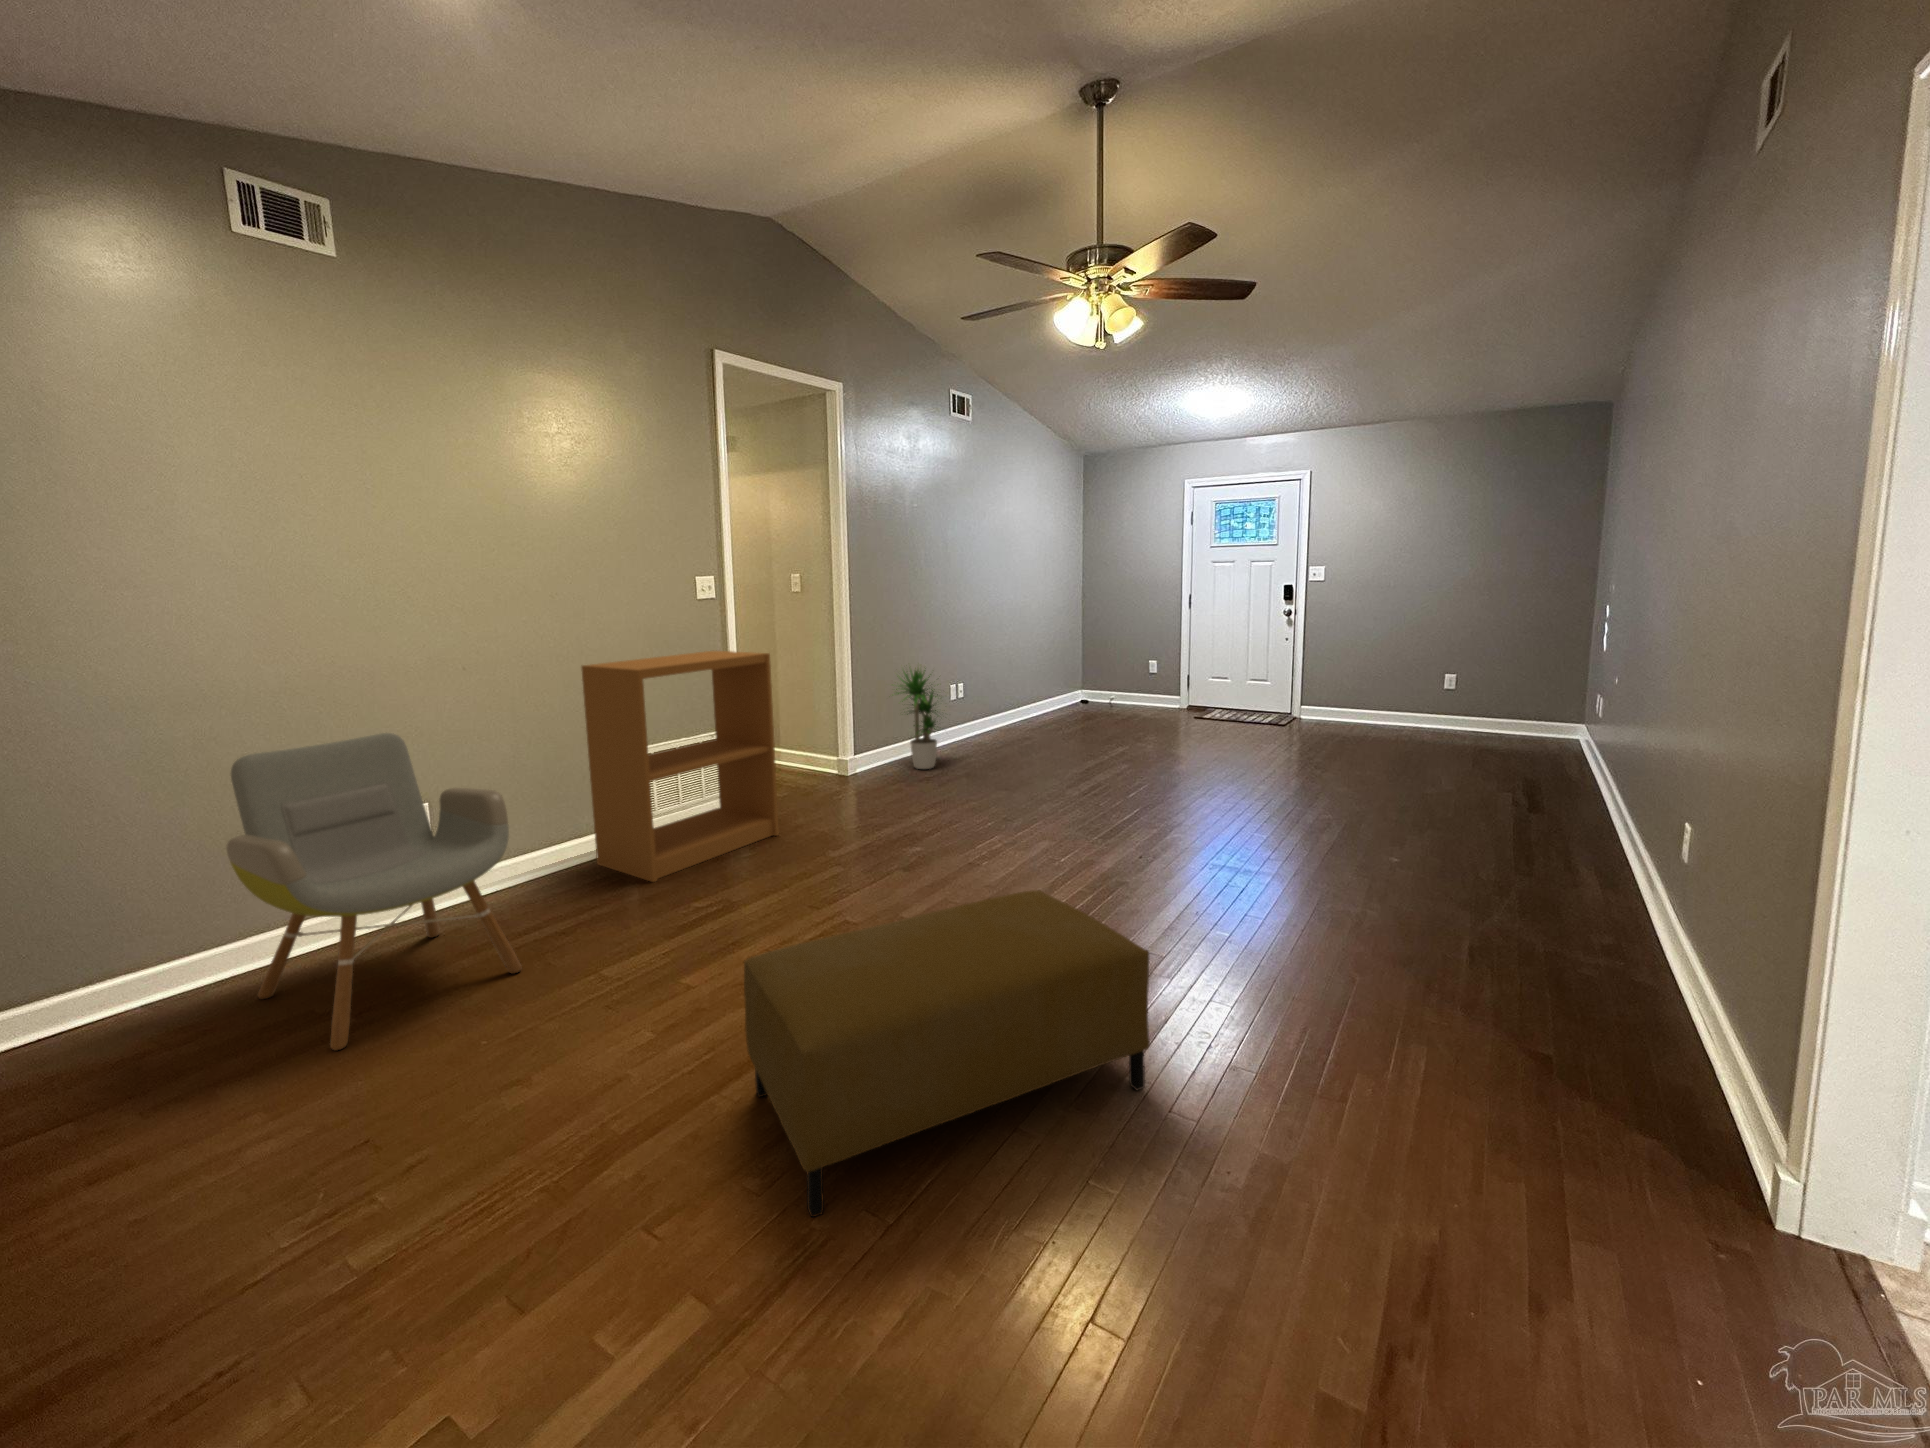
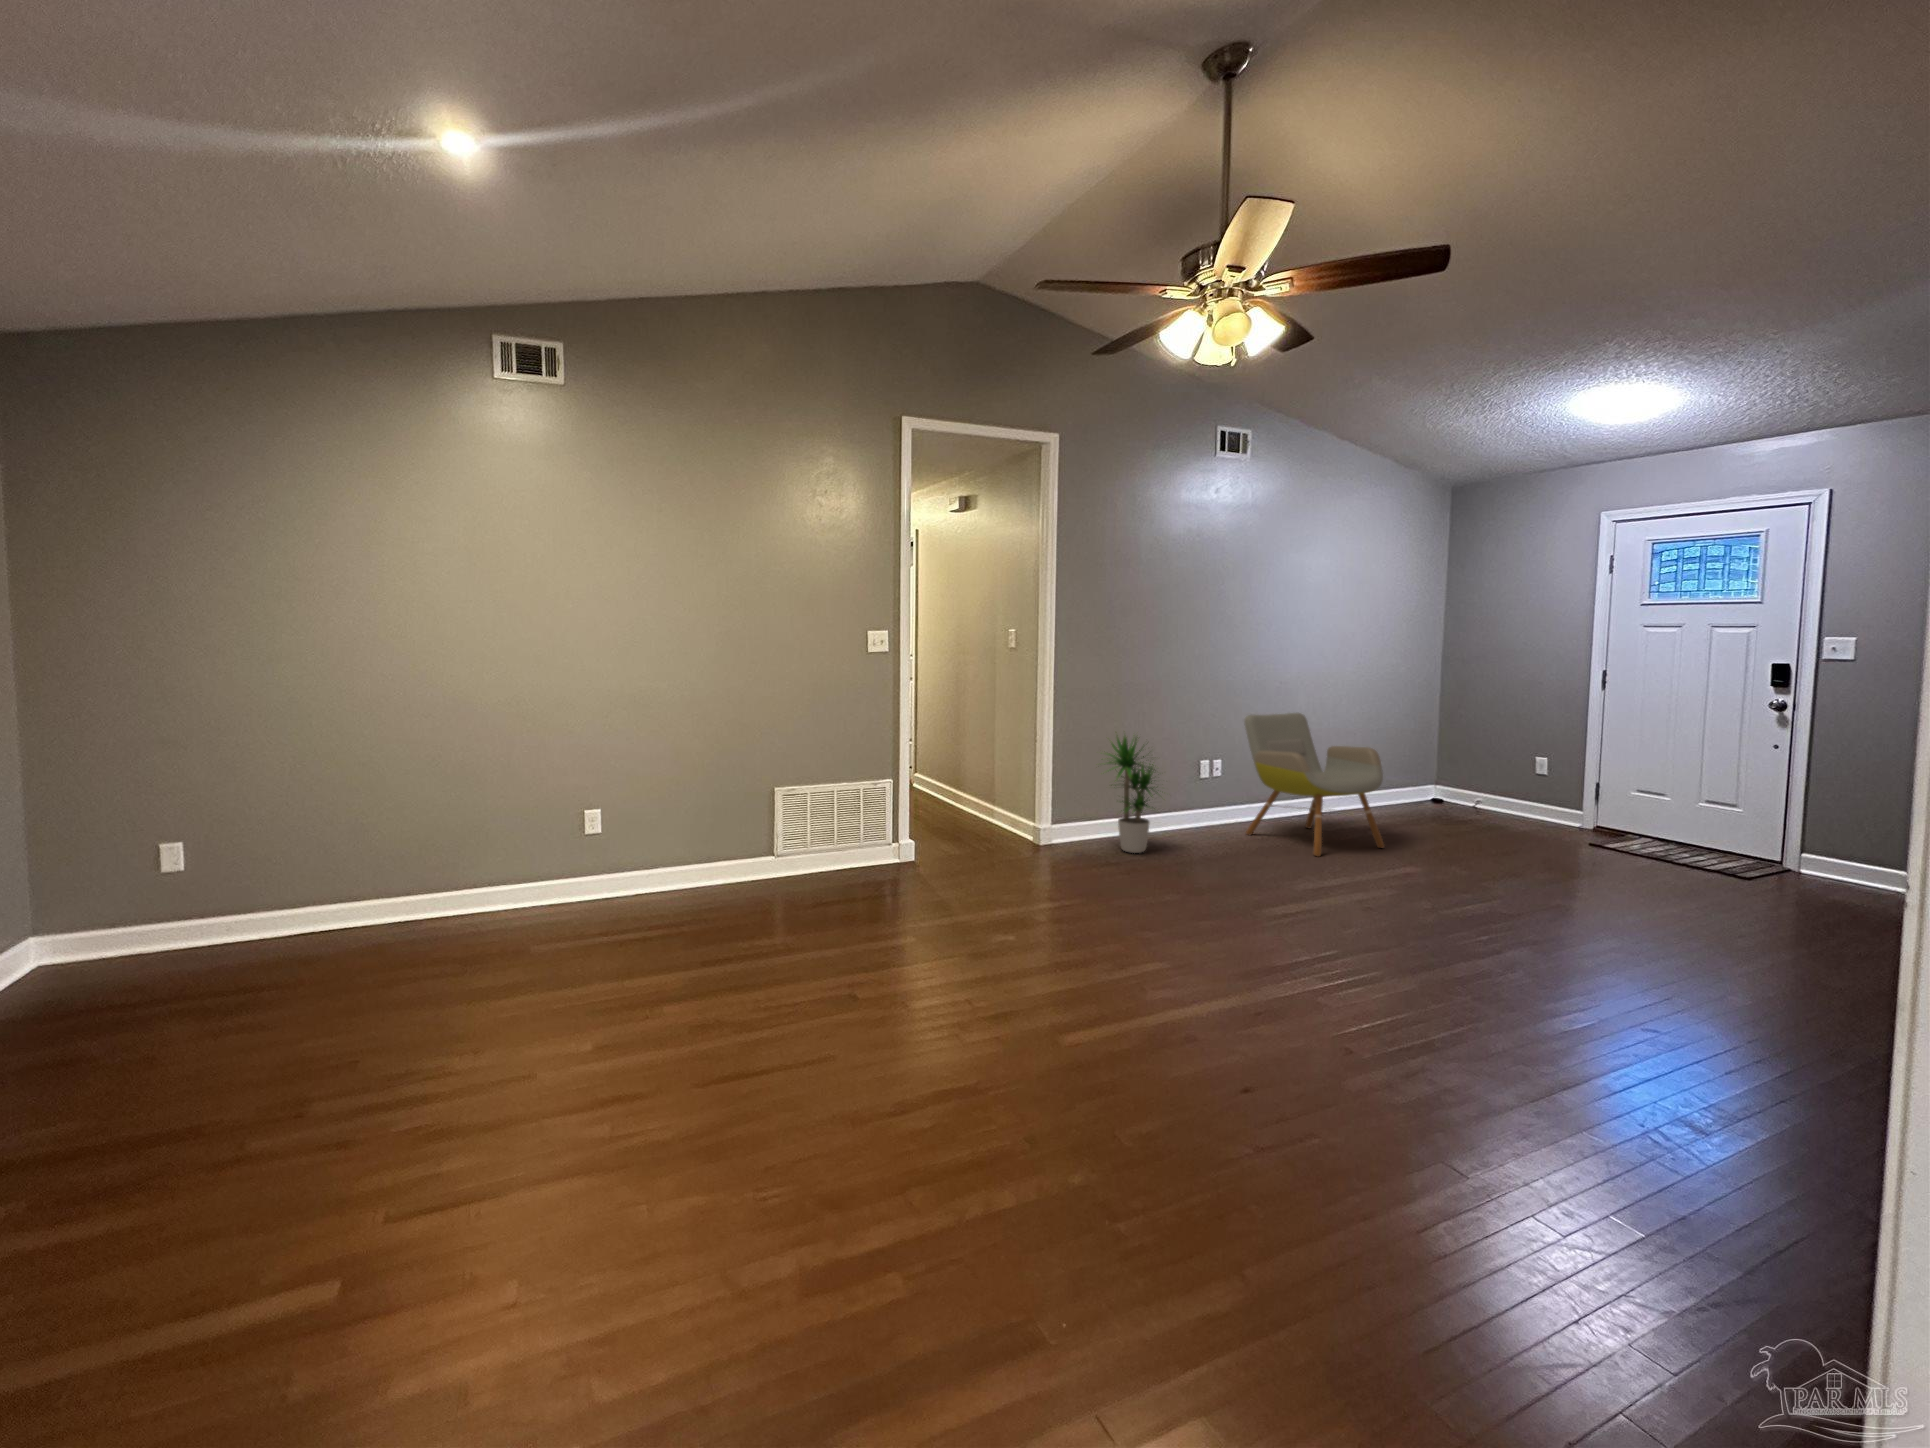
bookshelf: present [581,651,779,882] -> none [738,702,907,912]
armchair: present [227,733,521,1051] -> present [1244,713,1384,857]
ottoman: present [744,890,1150,1217] -> none [499,989,935,1274]

